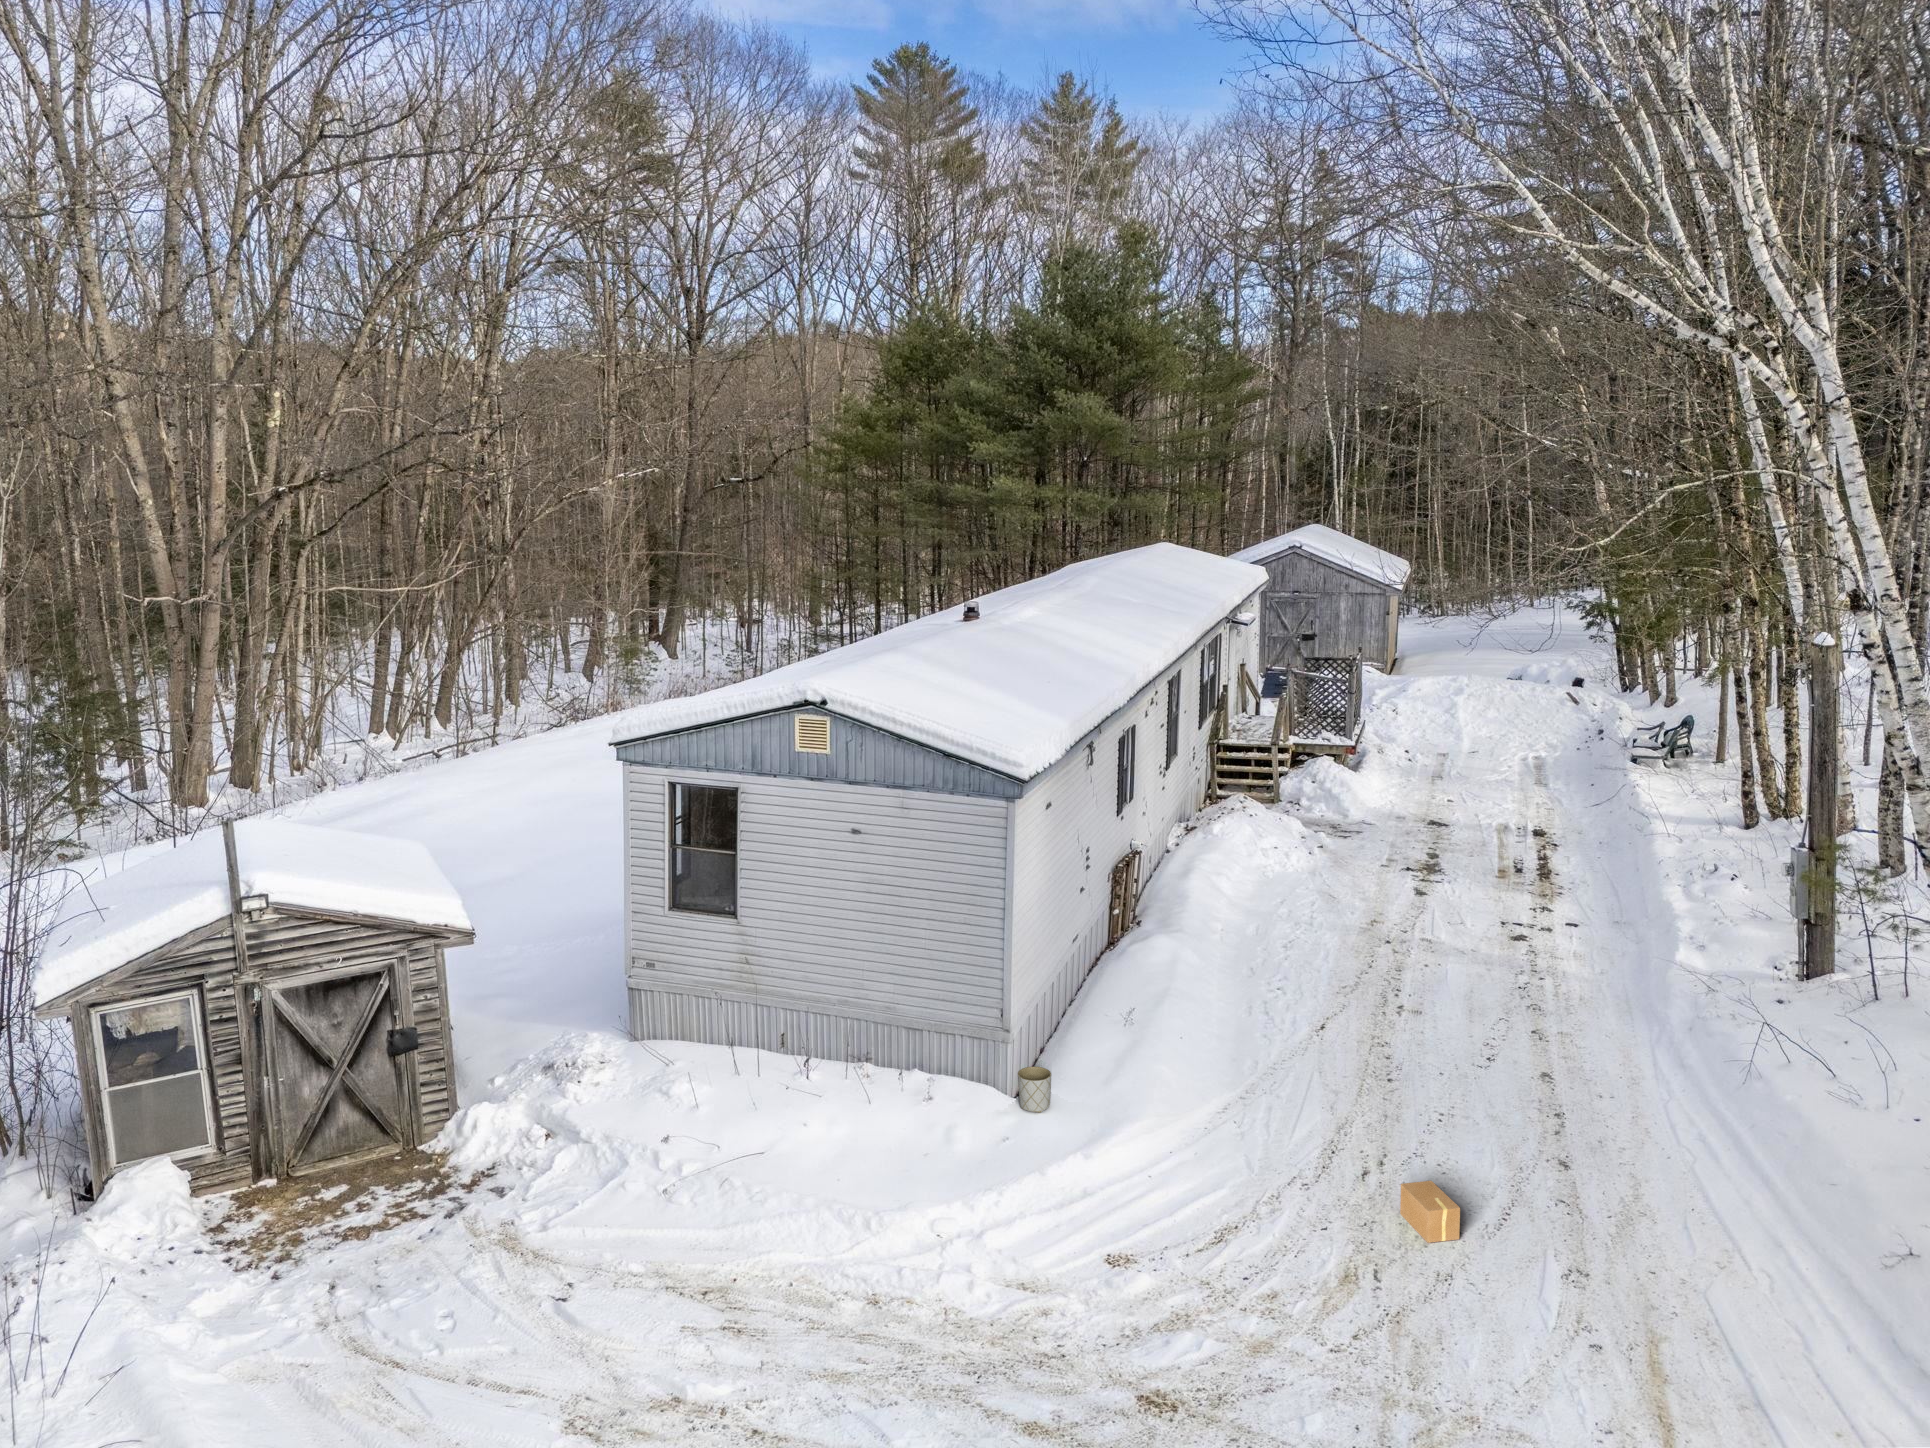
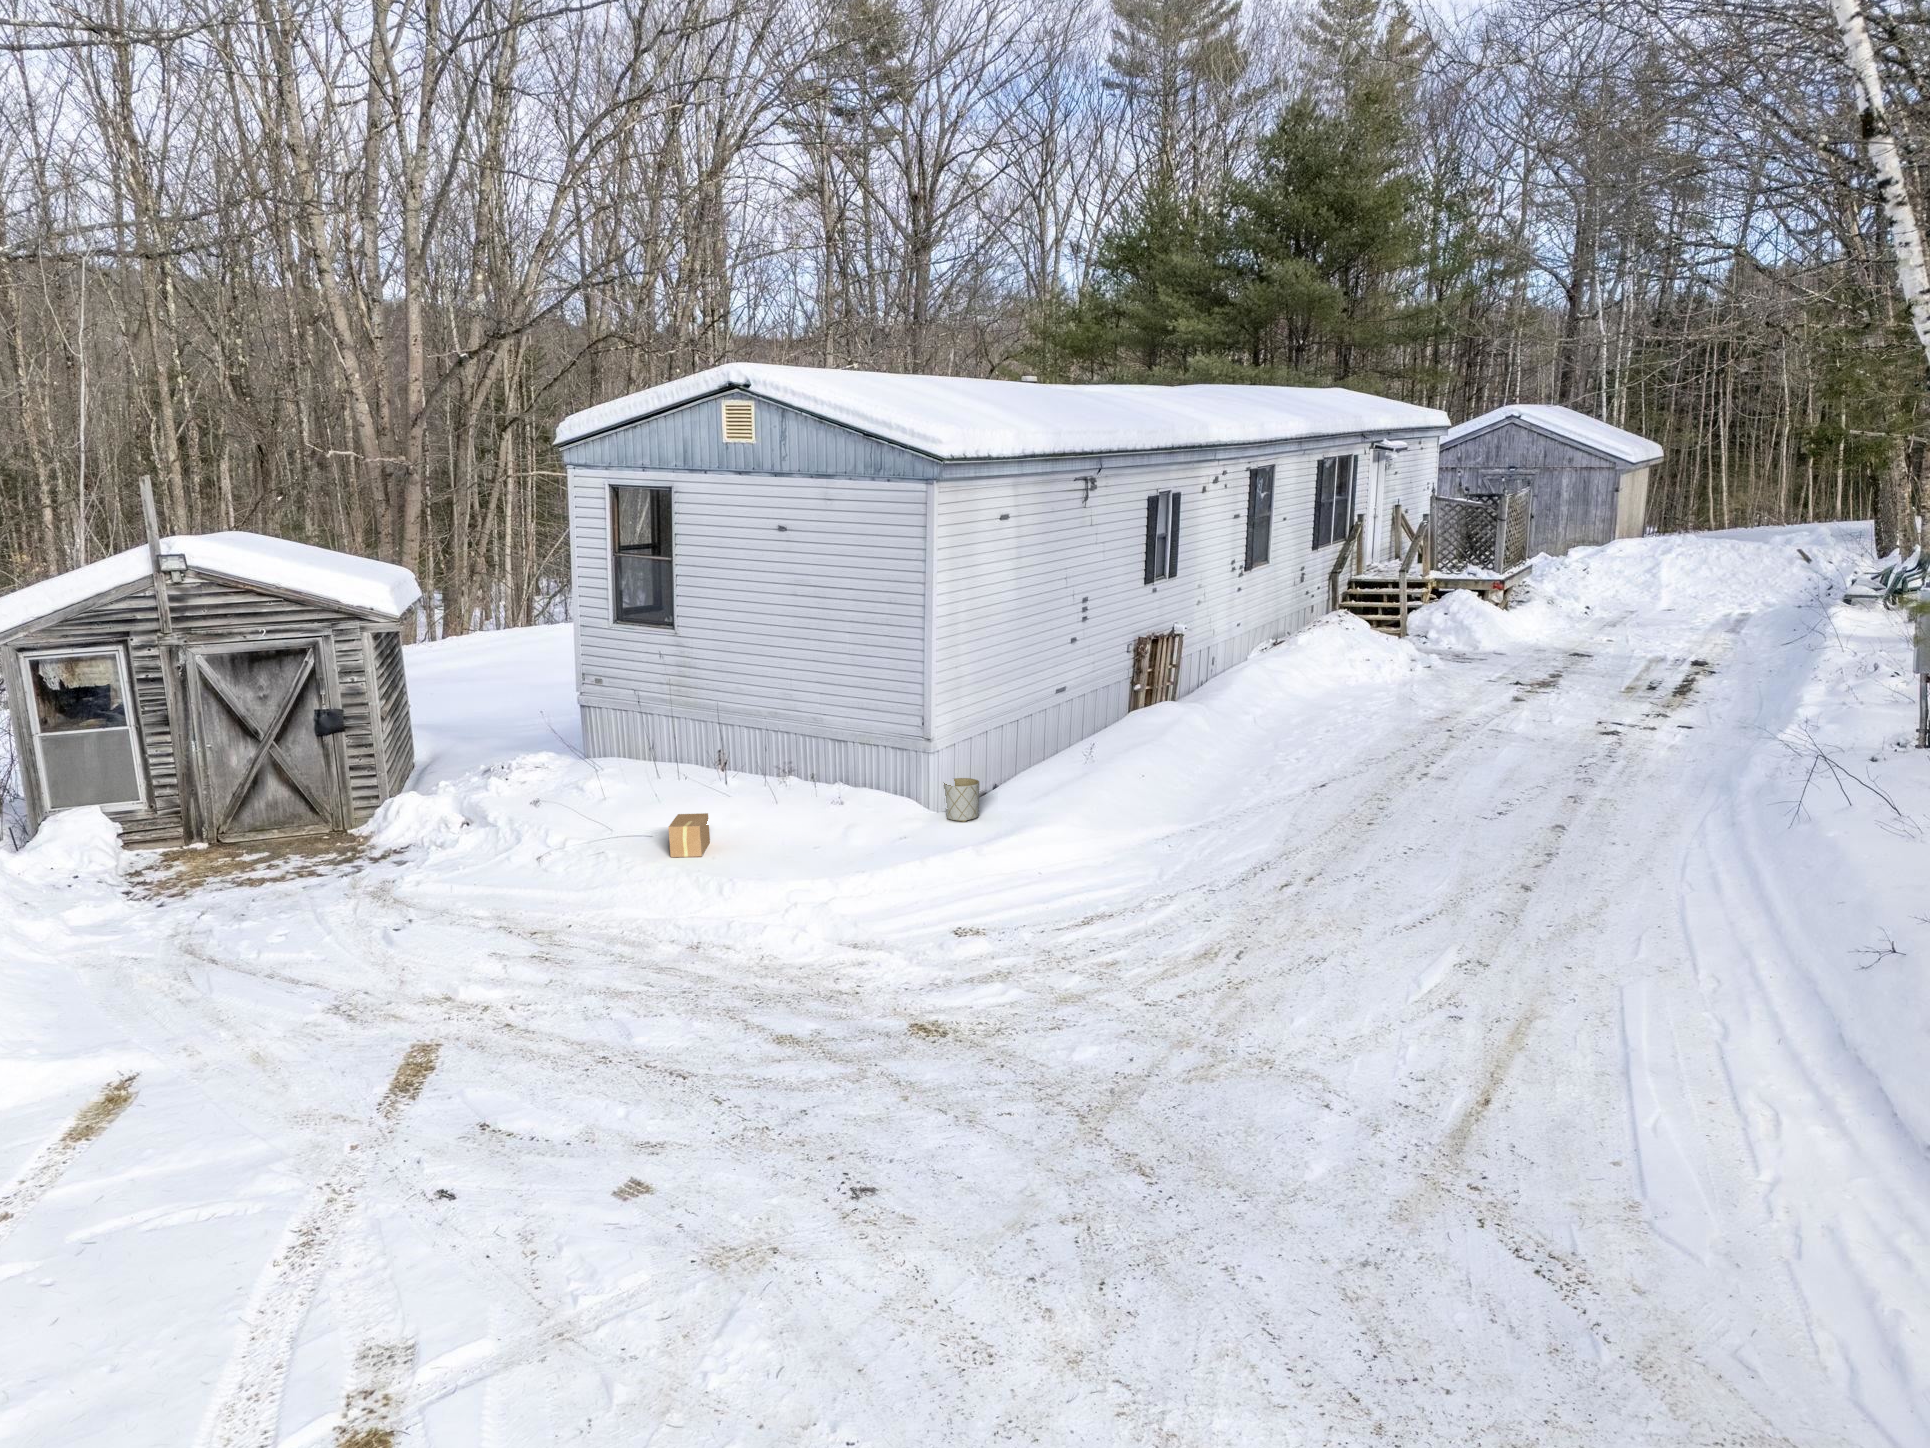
cardboard box: present [1400,1181,1460,1243] -> present [669,813,710,857]

